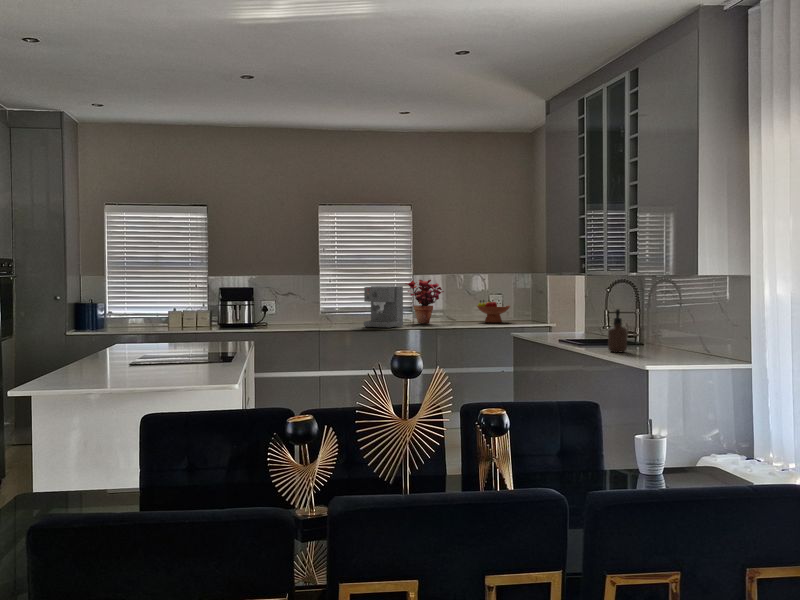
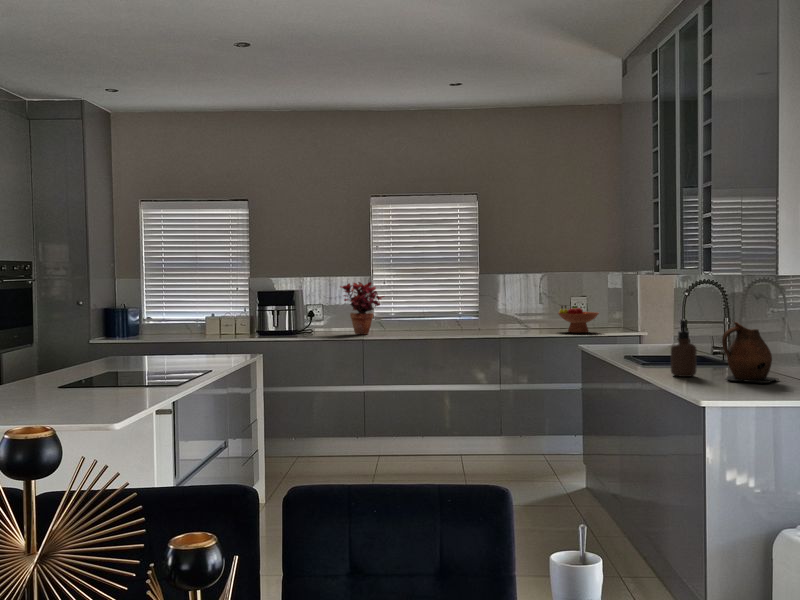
potted plant: present [405,280,444,324] -> present [340,282,385,335]
coffee maker: present [364,286,403,328] -> none [415,289,462,338]
ceramic pitcher: none [648,310,687,356] -> present [722,322,778,384]

